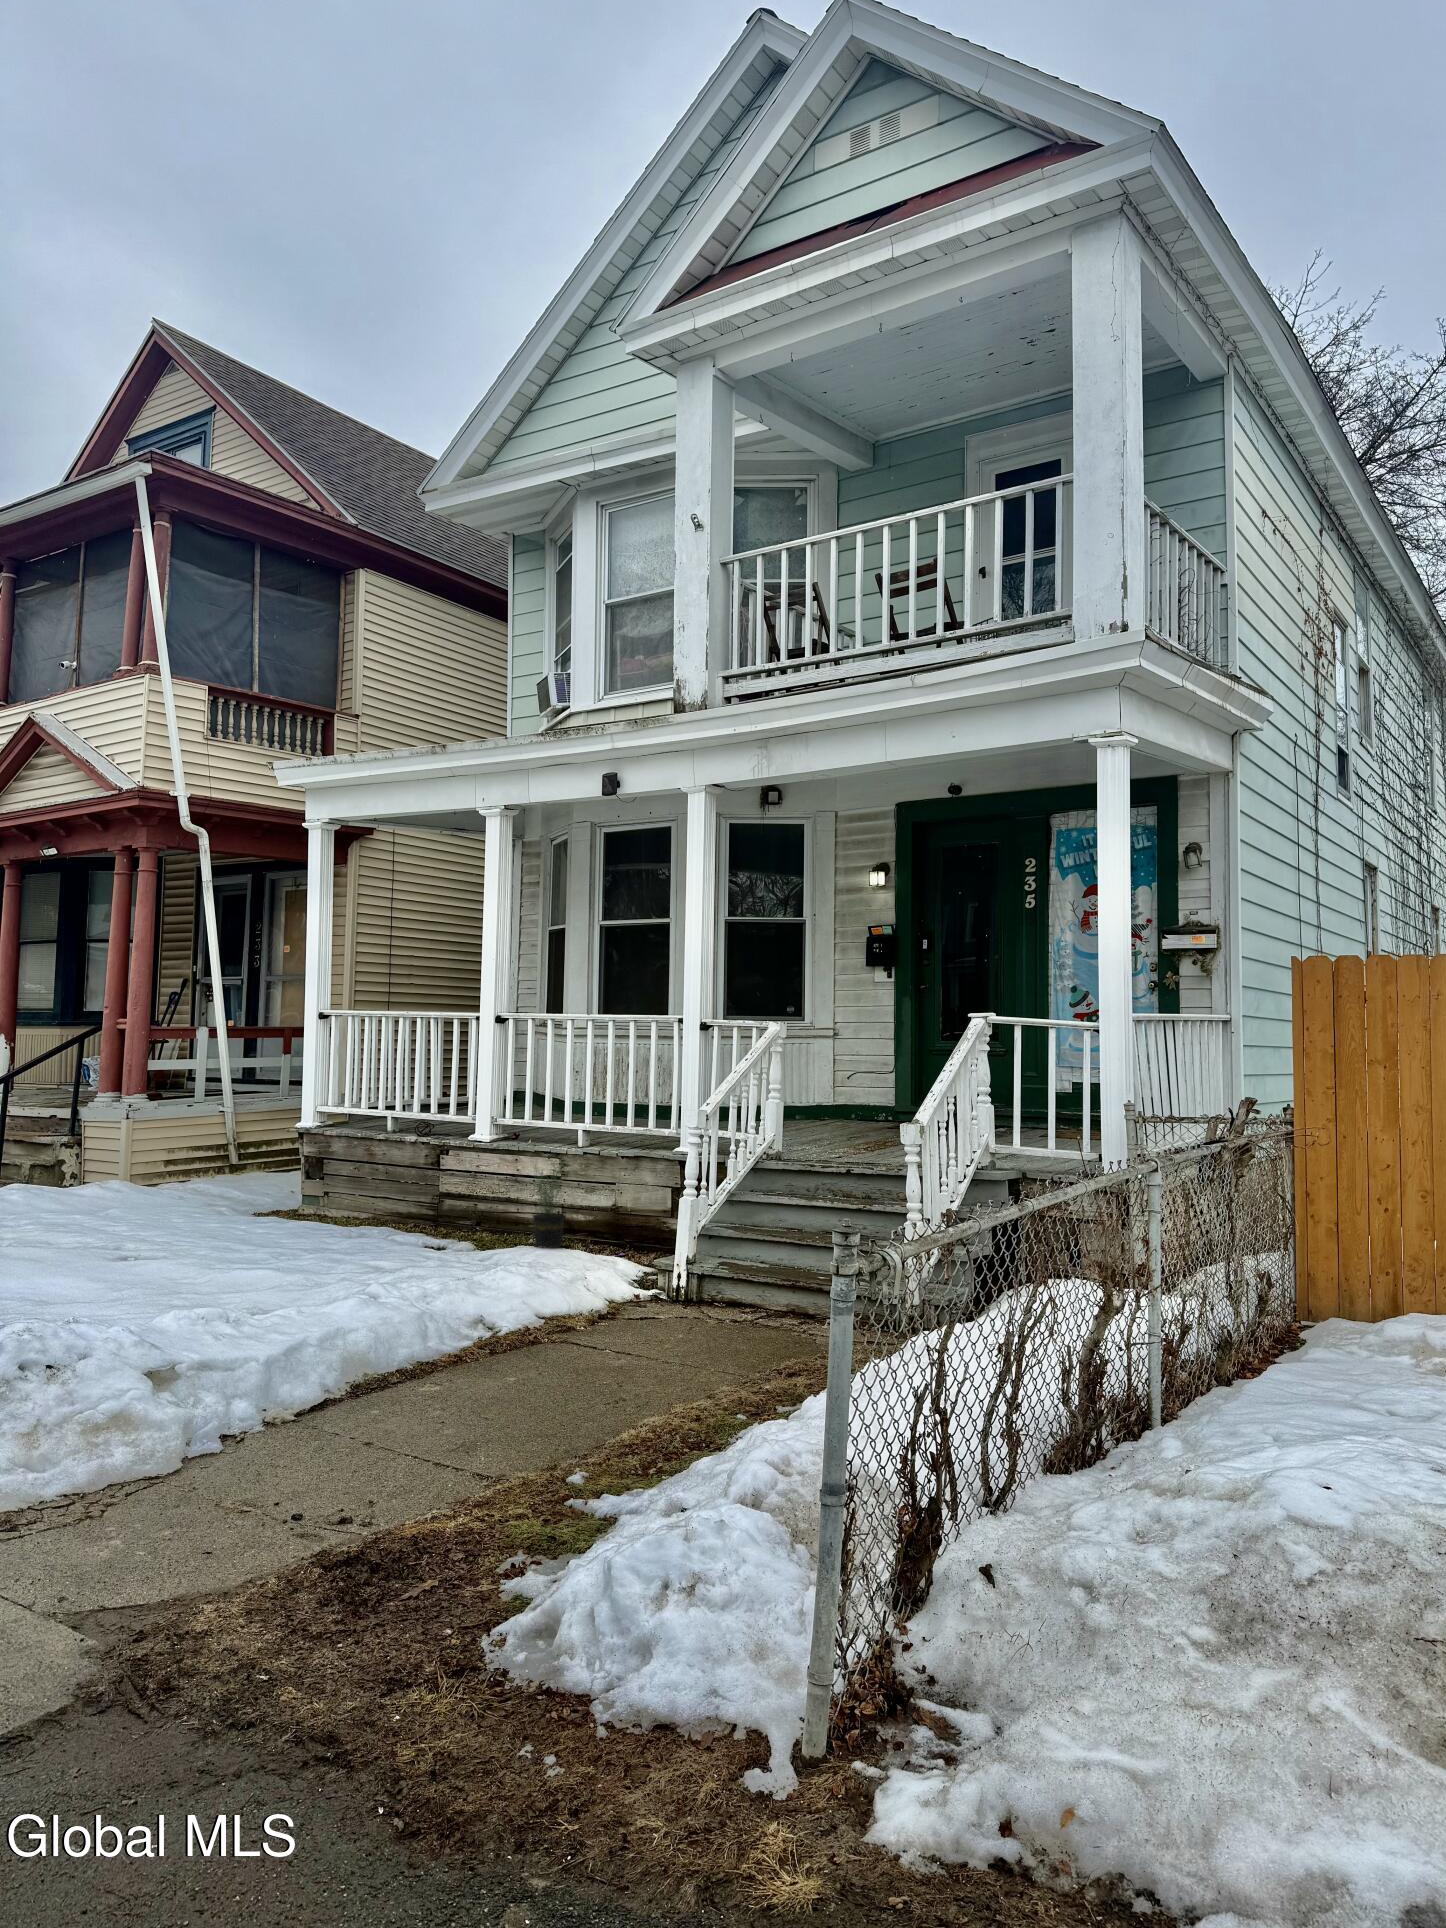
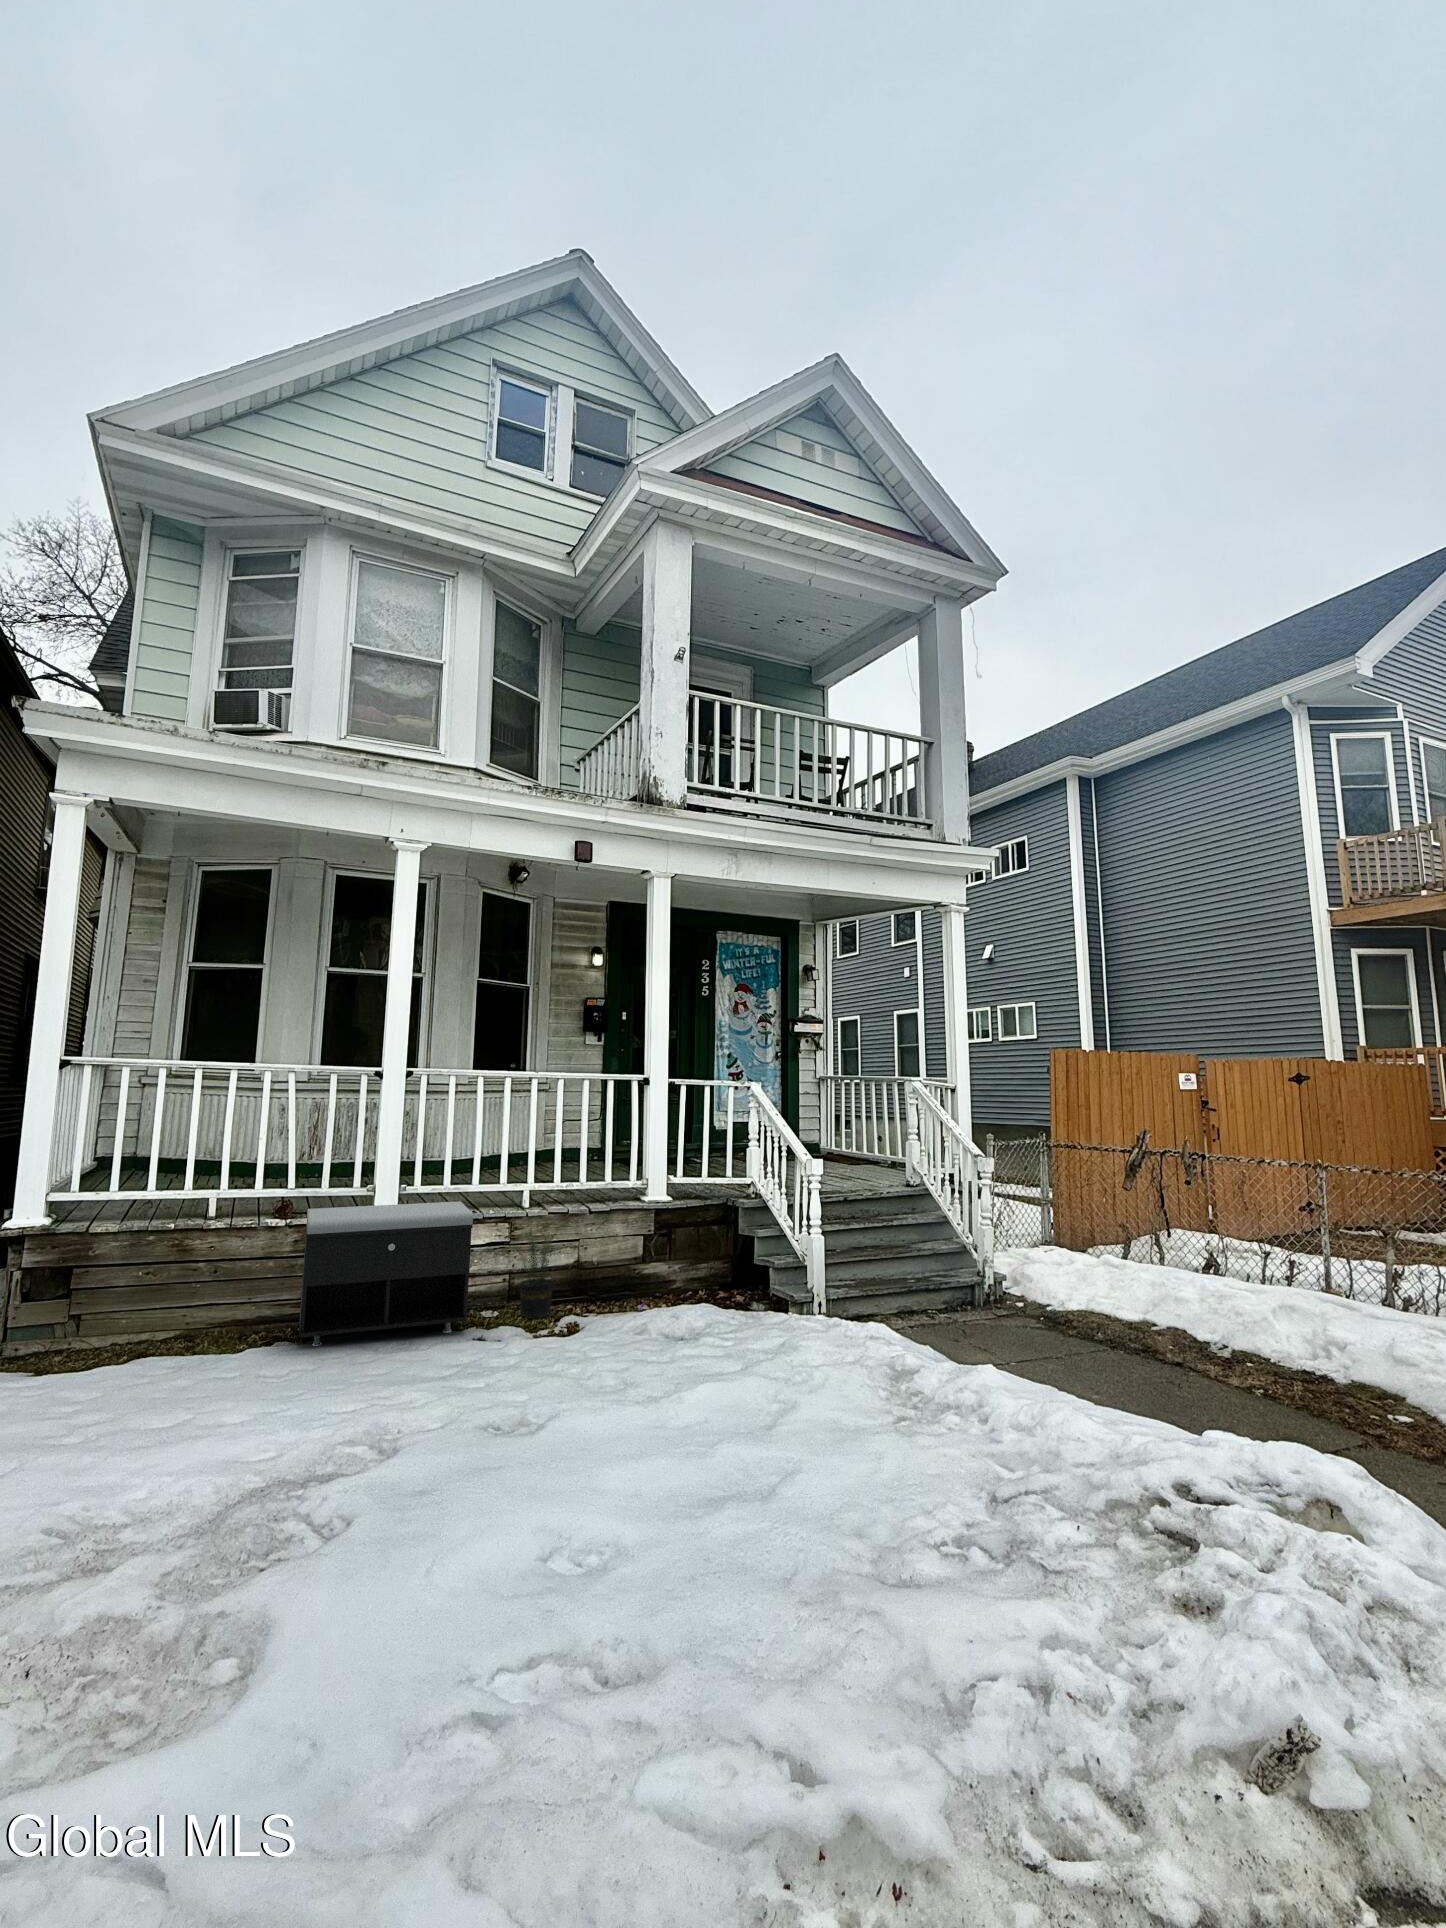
storage bench: none [376,1127,520,1241] -> present [299,1201,473,1346]

